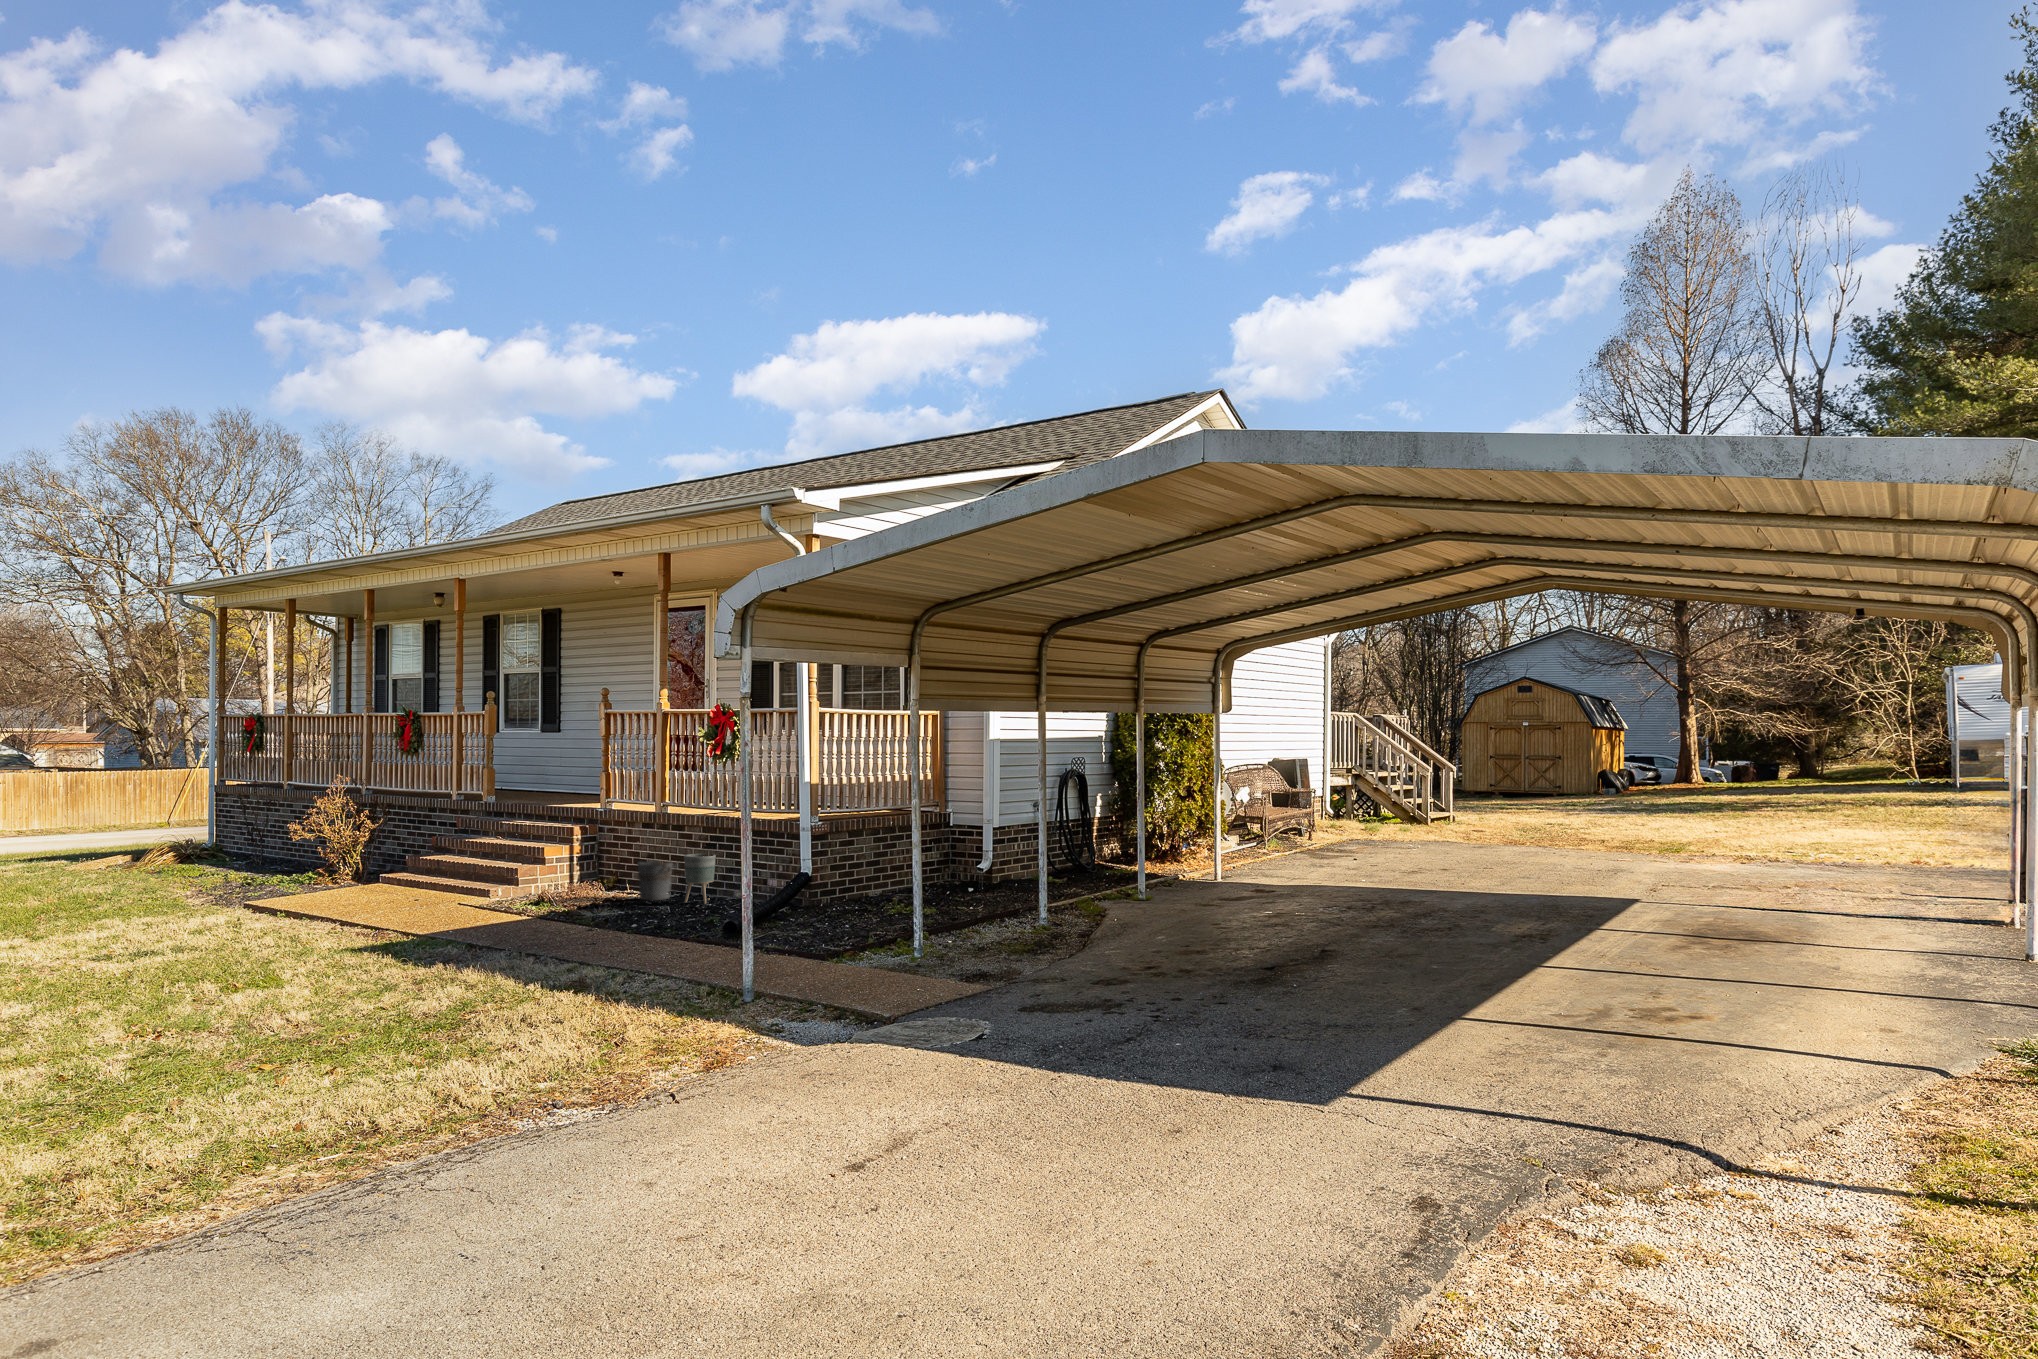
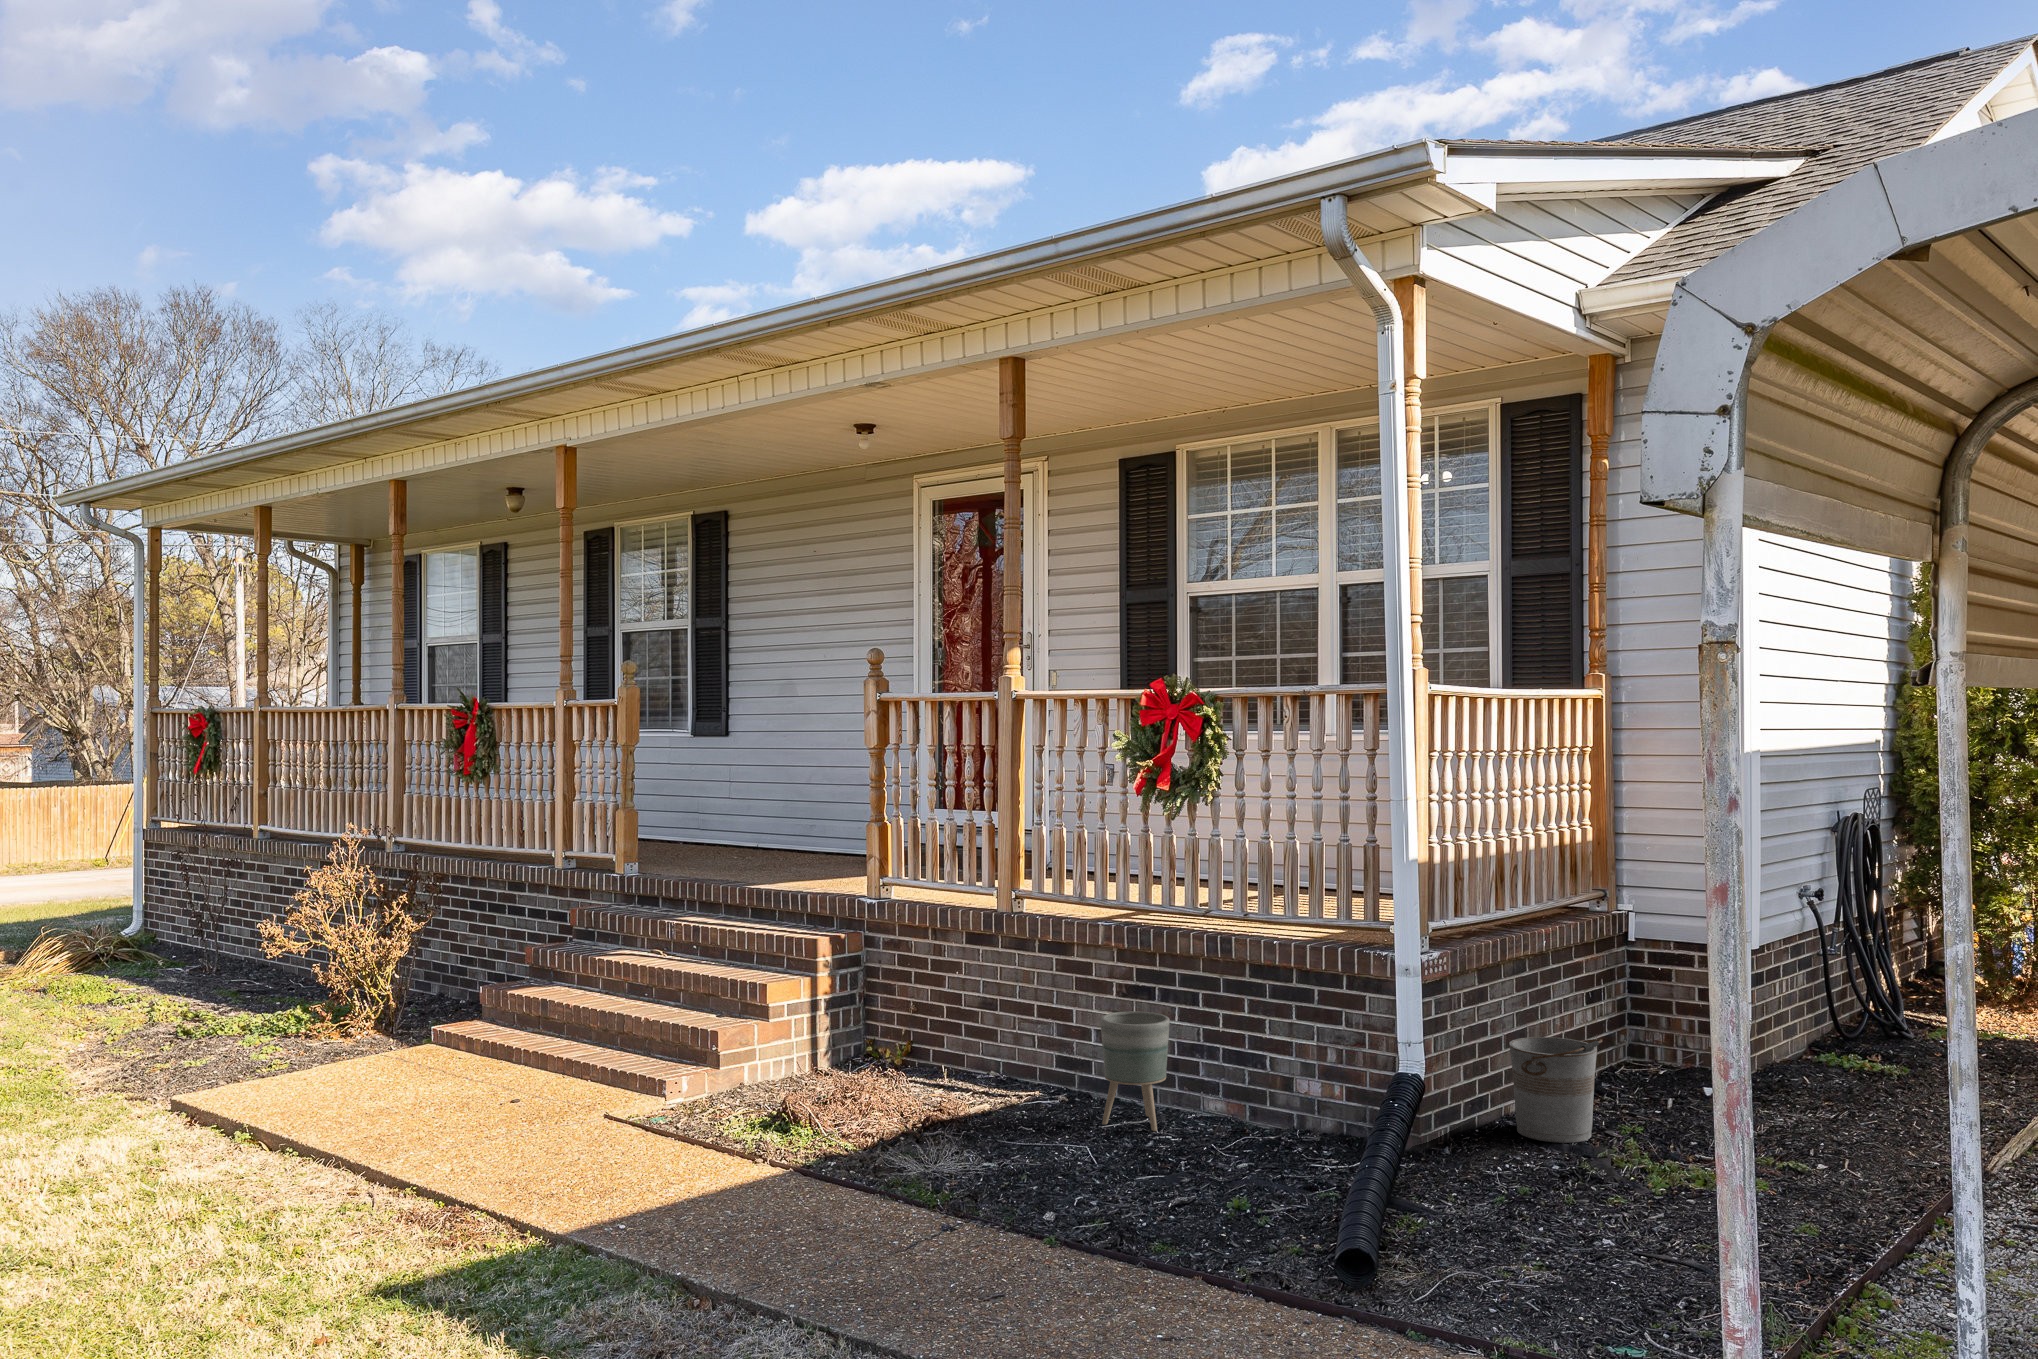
bucket: present [636,860,673,900] -> present [1509,1037,1602,1143]

